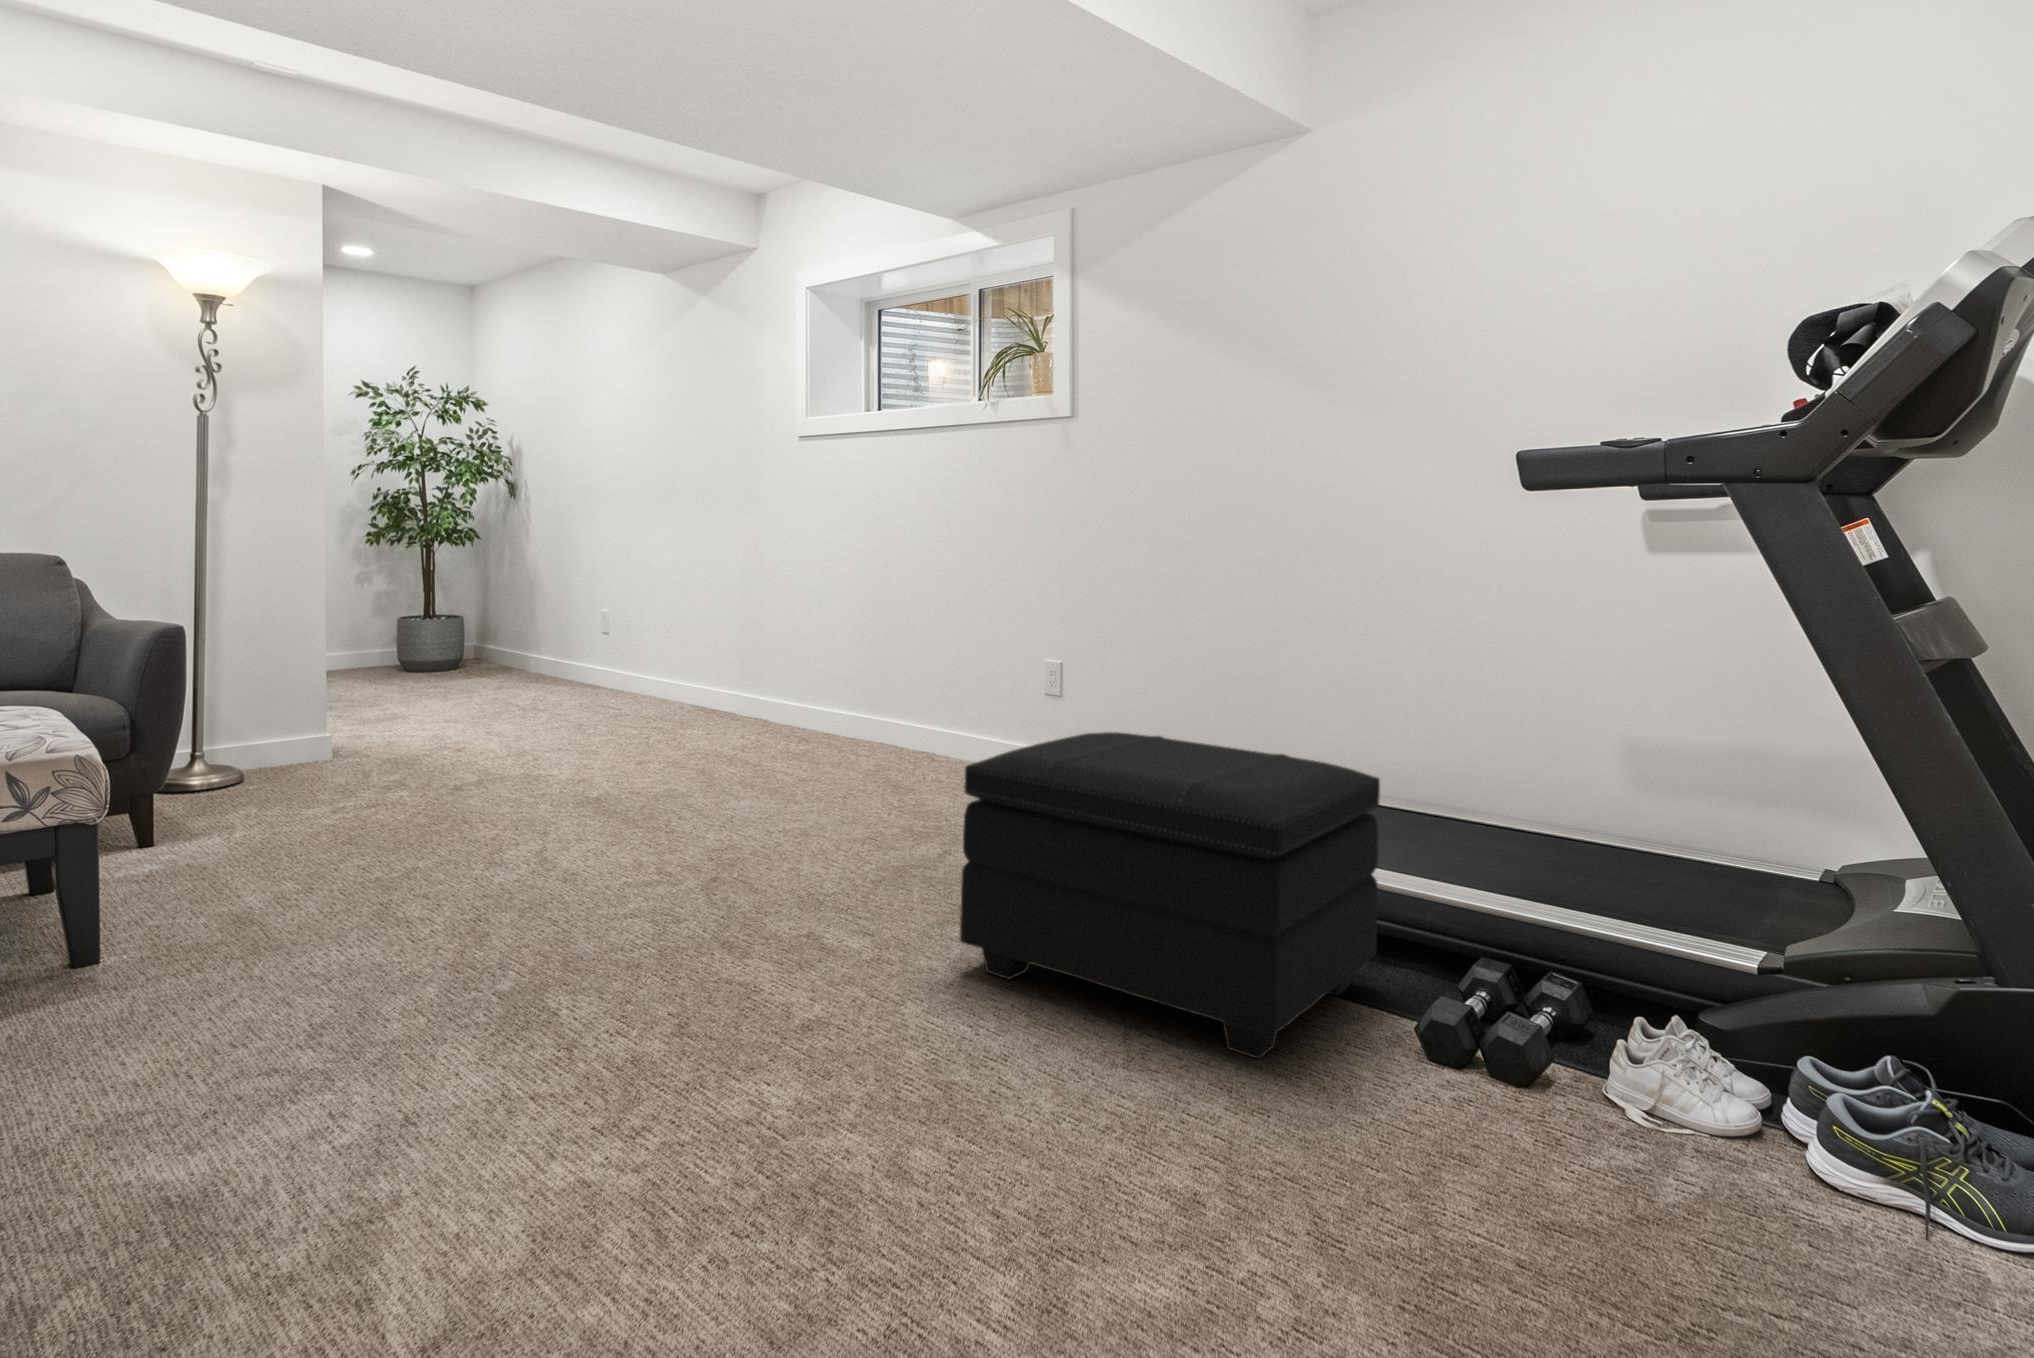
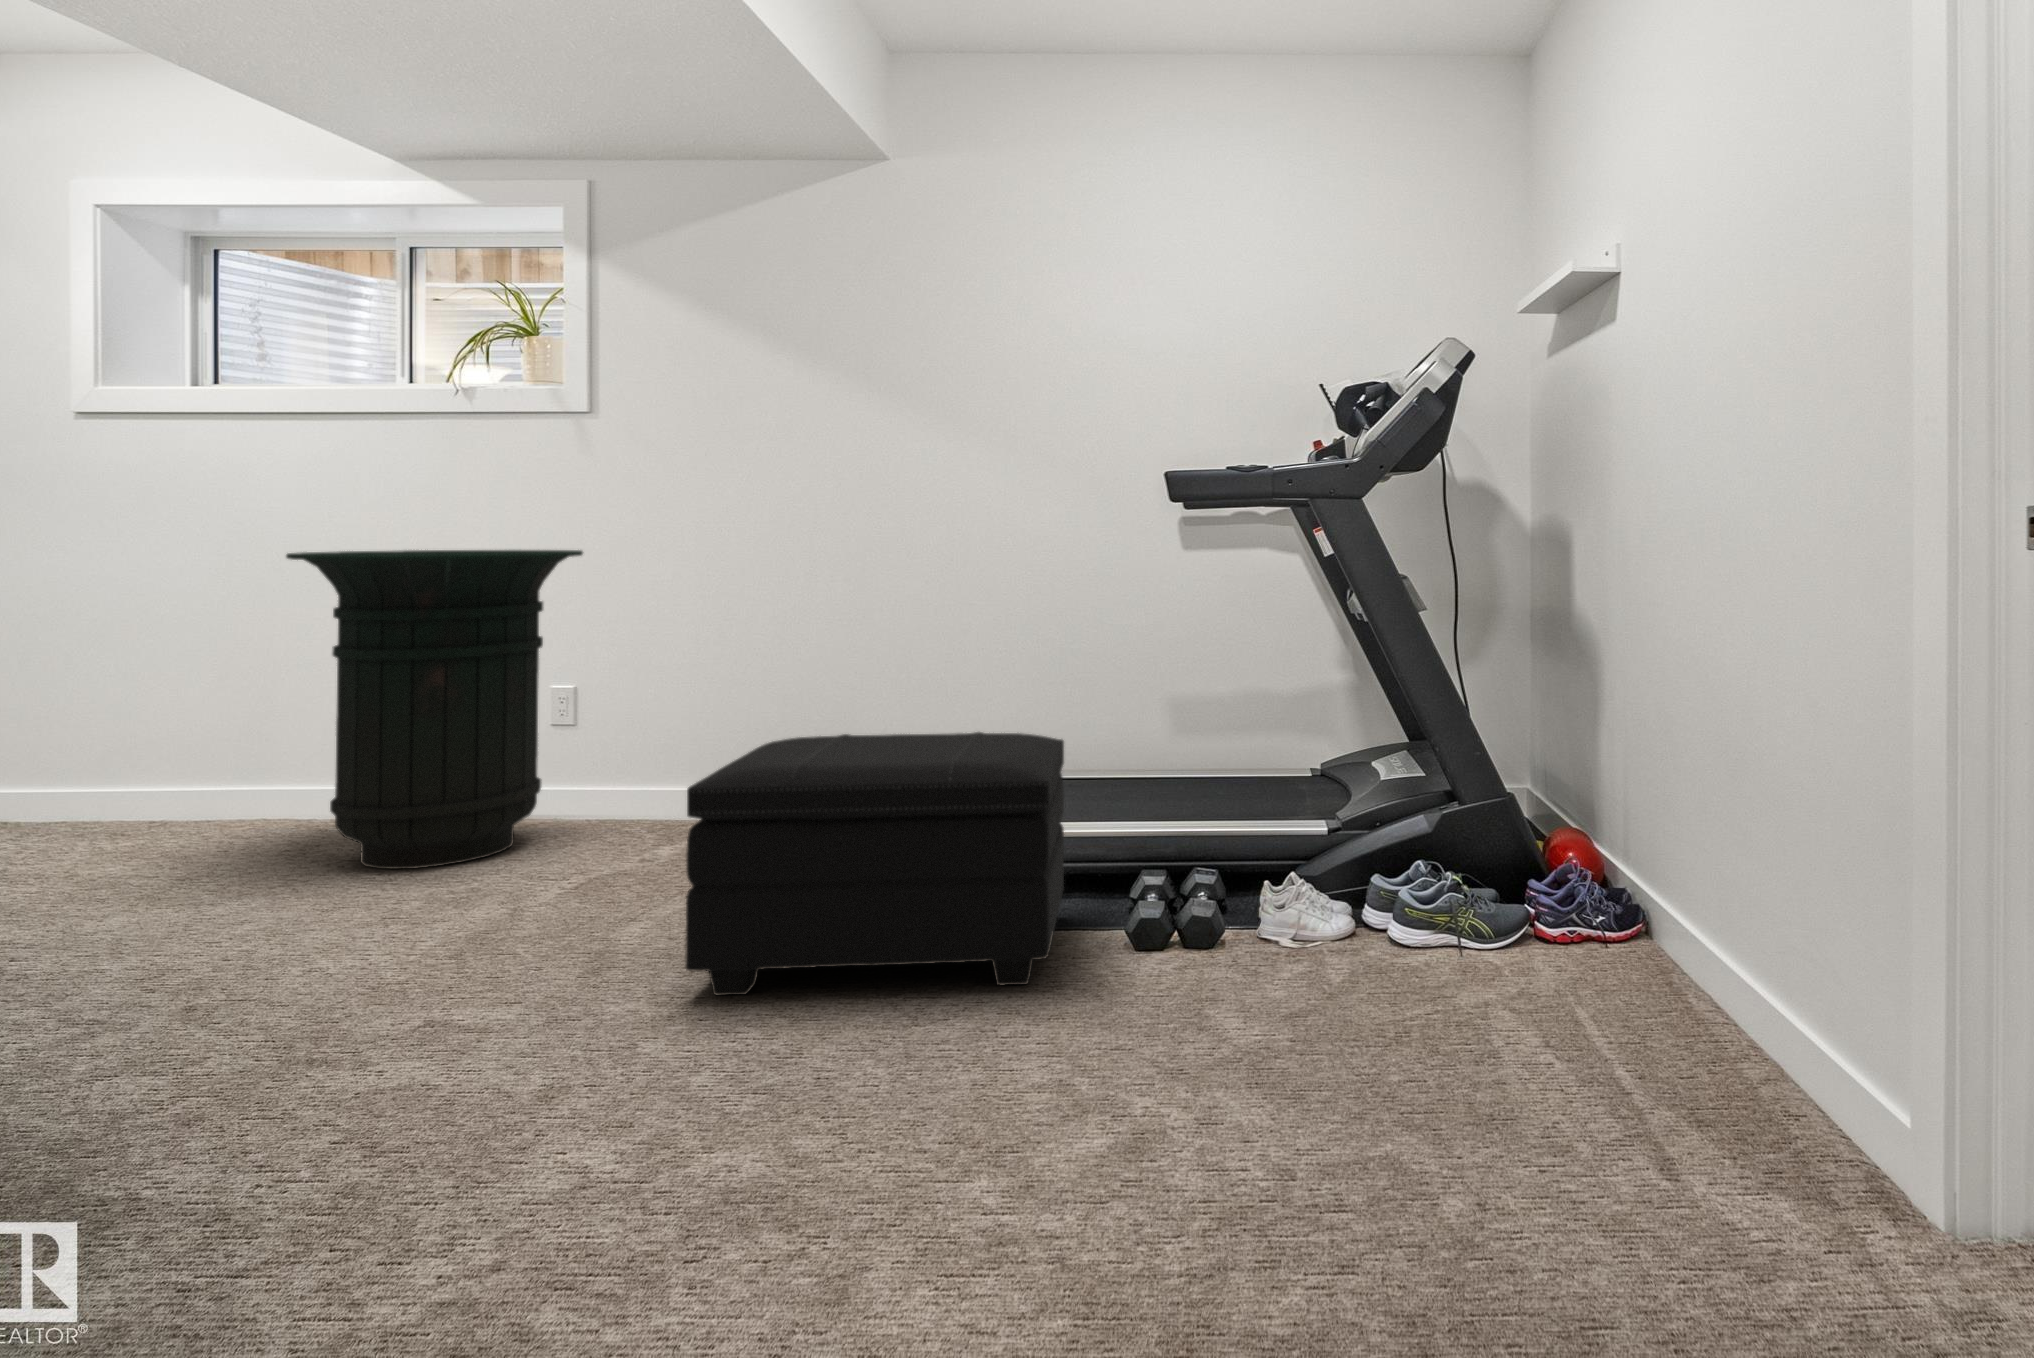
trash can: none [855,537,1059,800] -> present [286,550,583,869]

